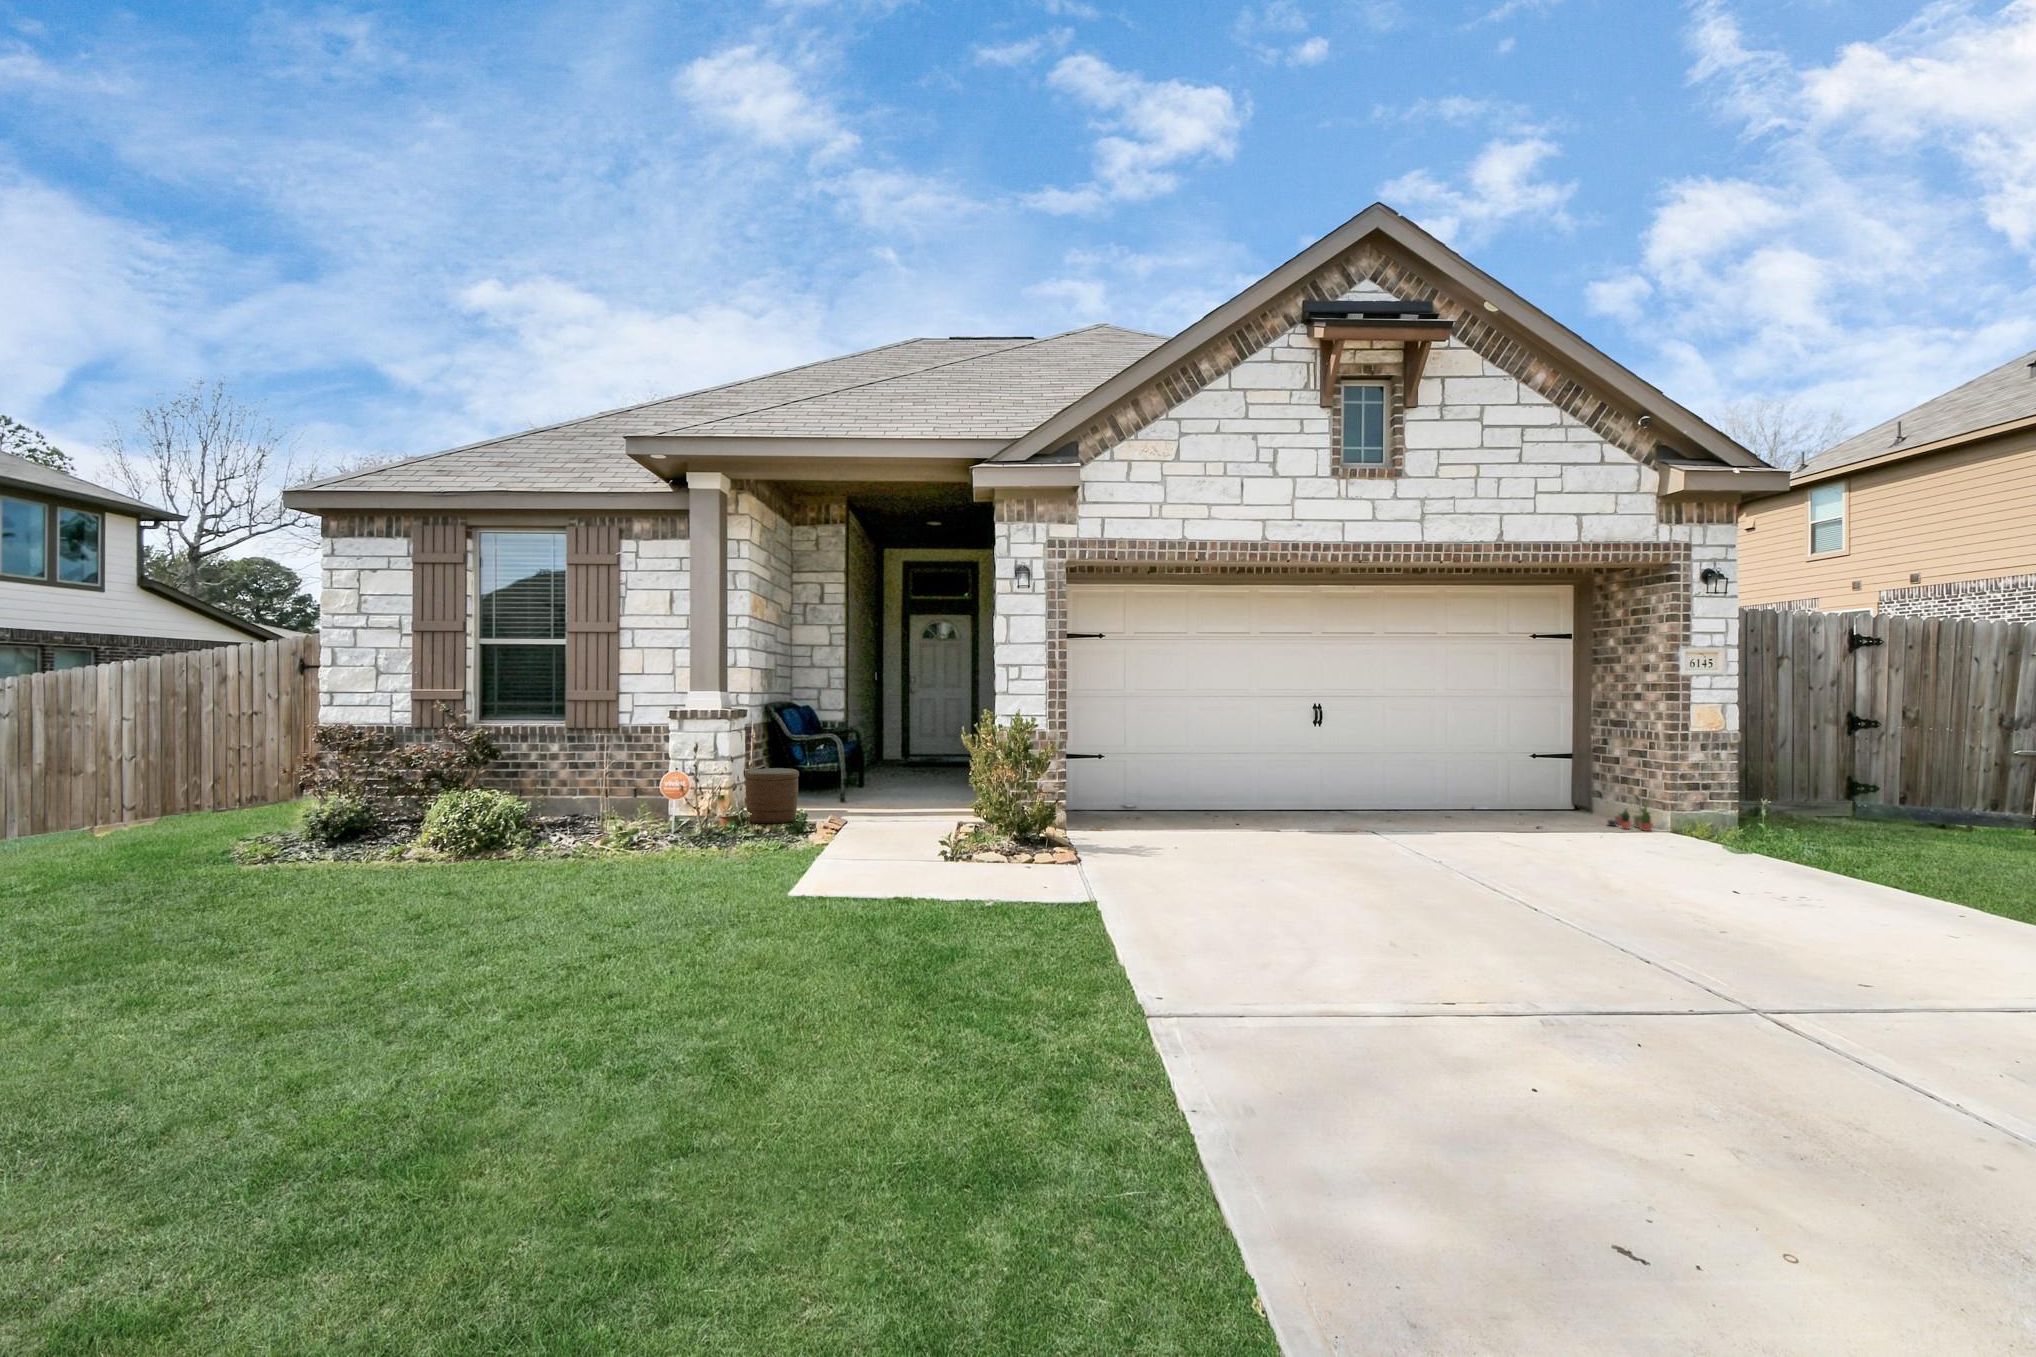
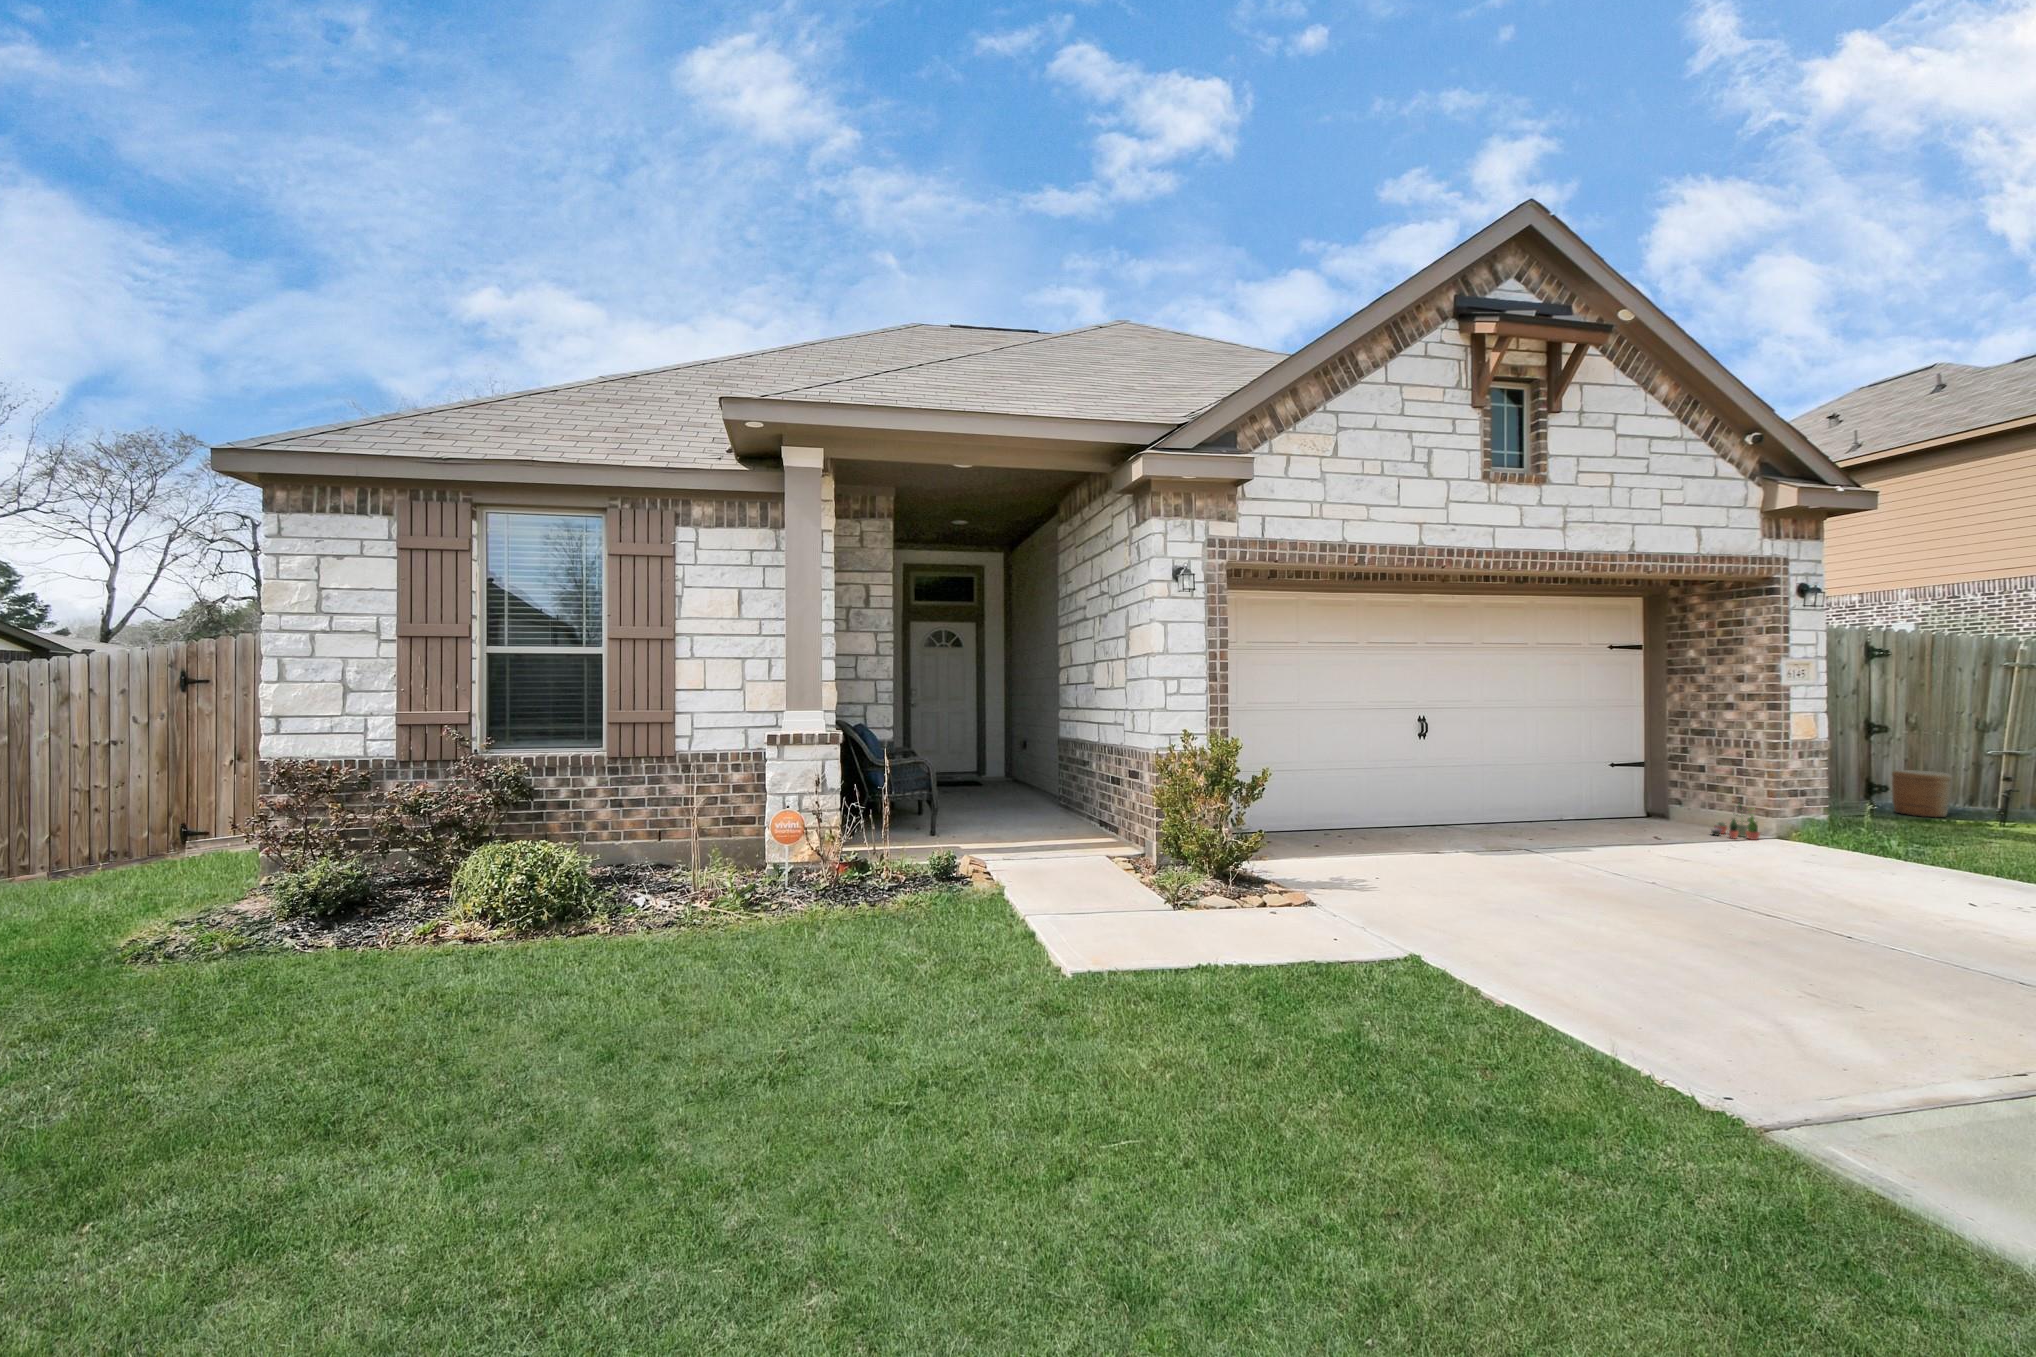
woven basket: present [745,768,799,824] -> present [1892,770,1952,817]

